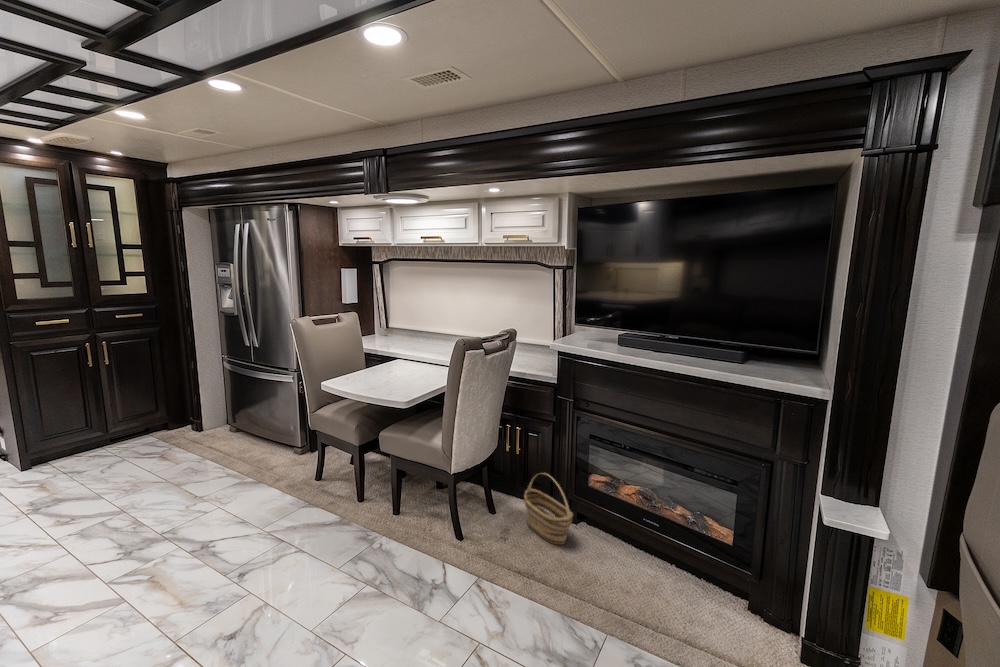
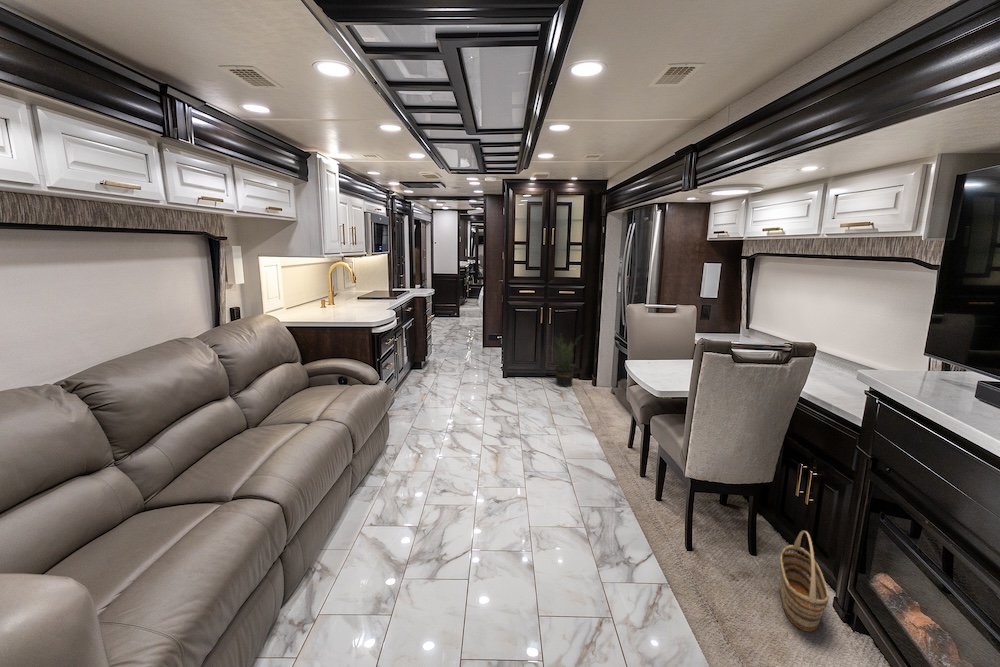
potted plant: none [112,368,176,450] -> present [552,338,575,387]

